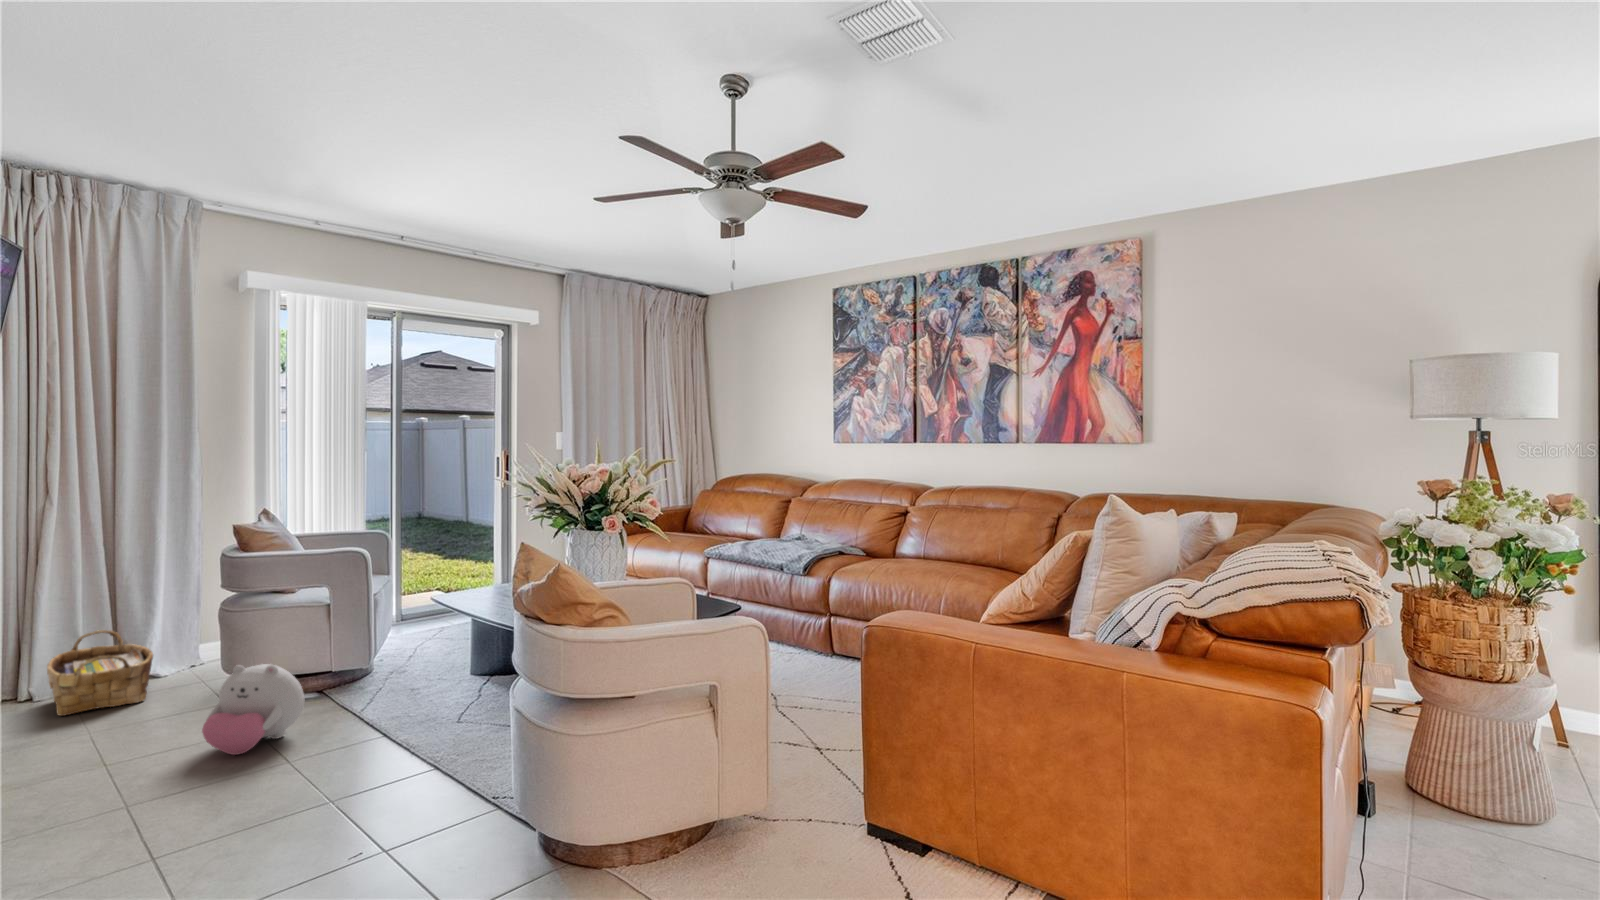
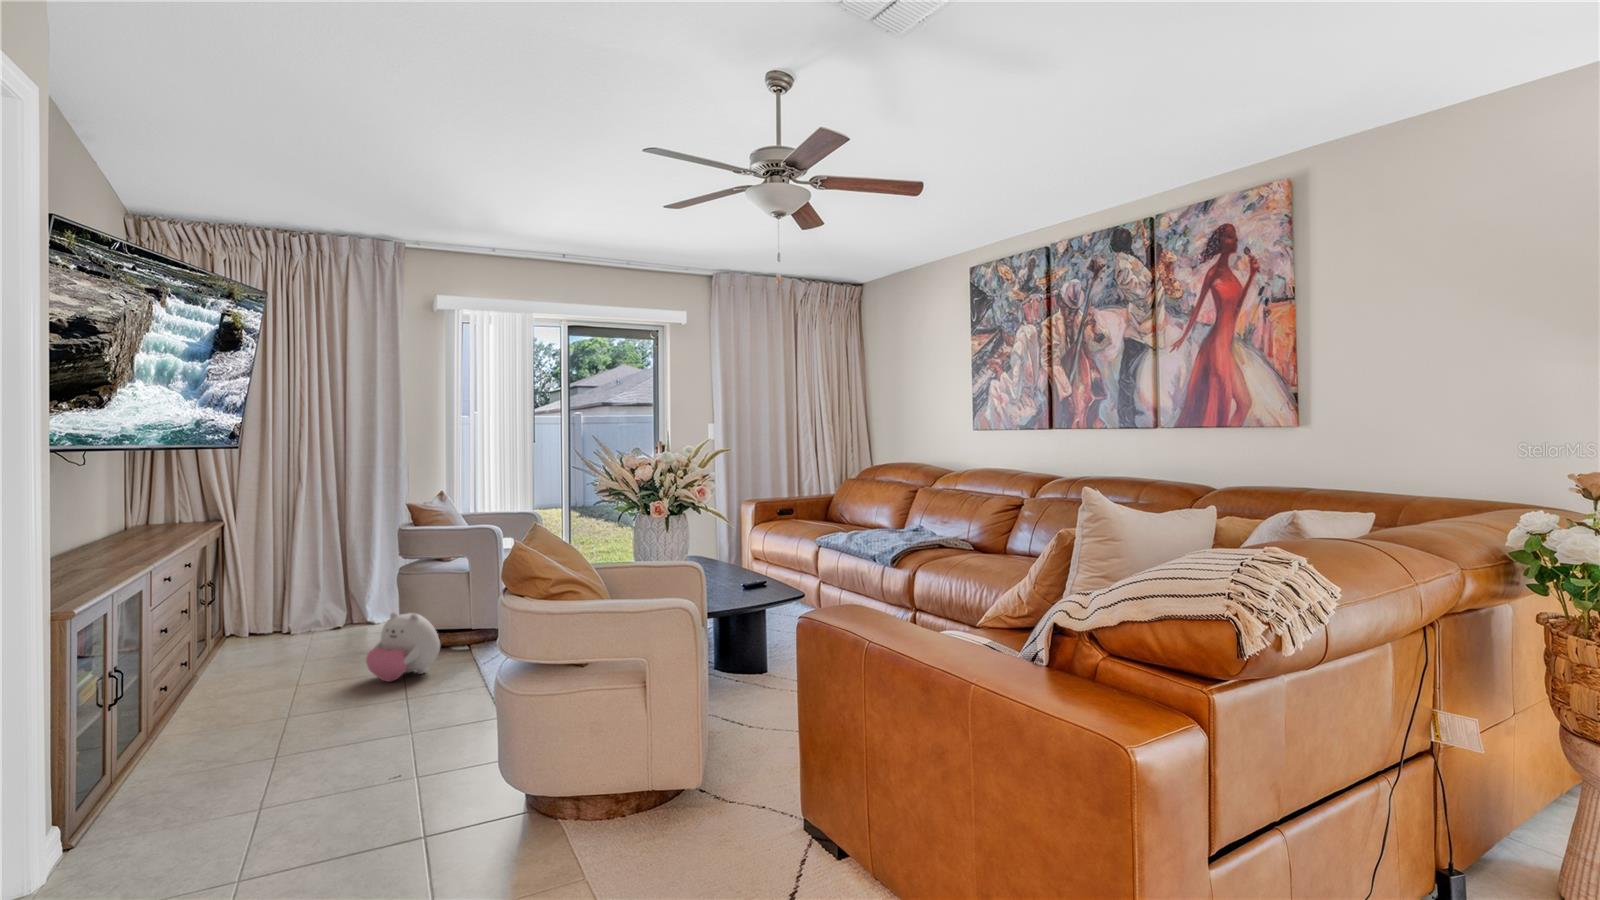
woven basket: present [47,630,153,716] -> none [294,584,364,645]

